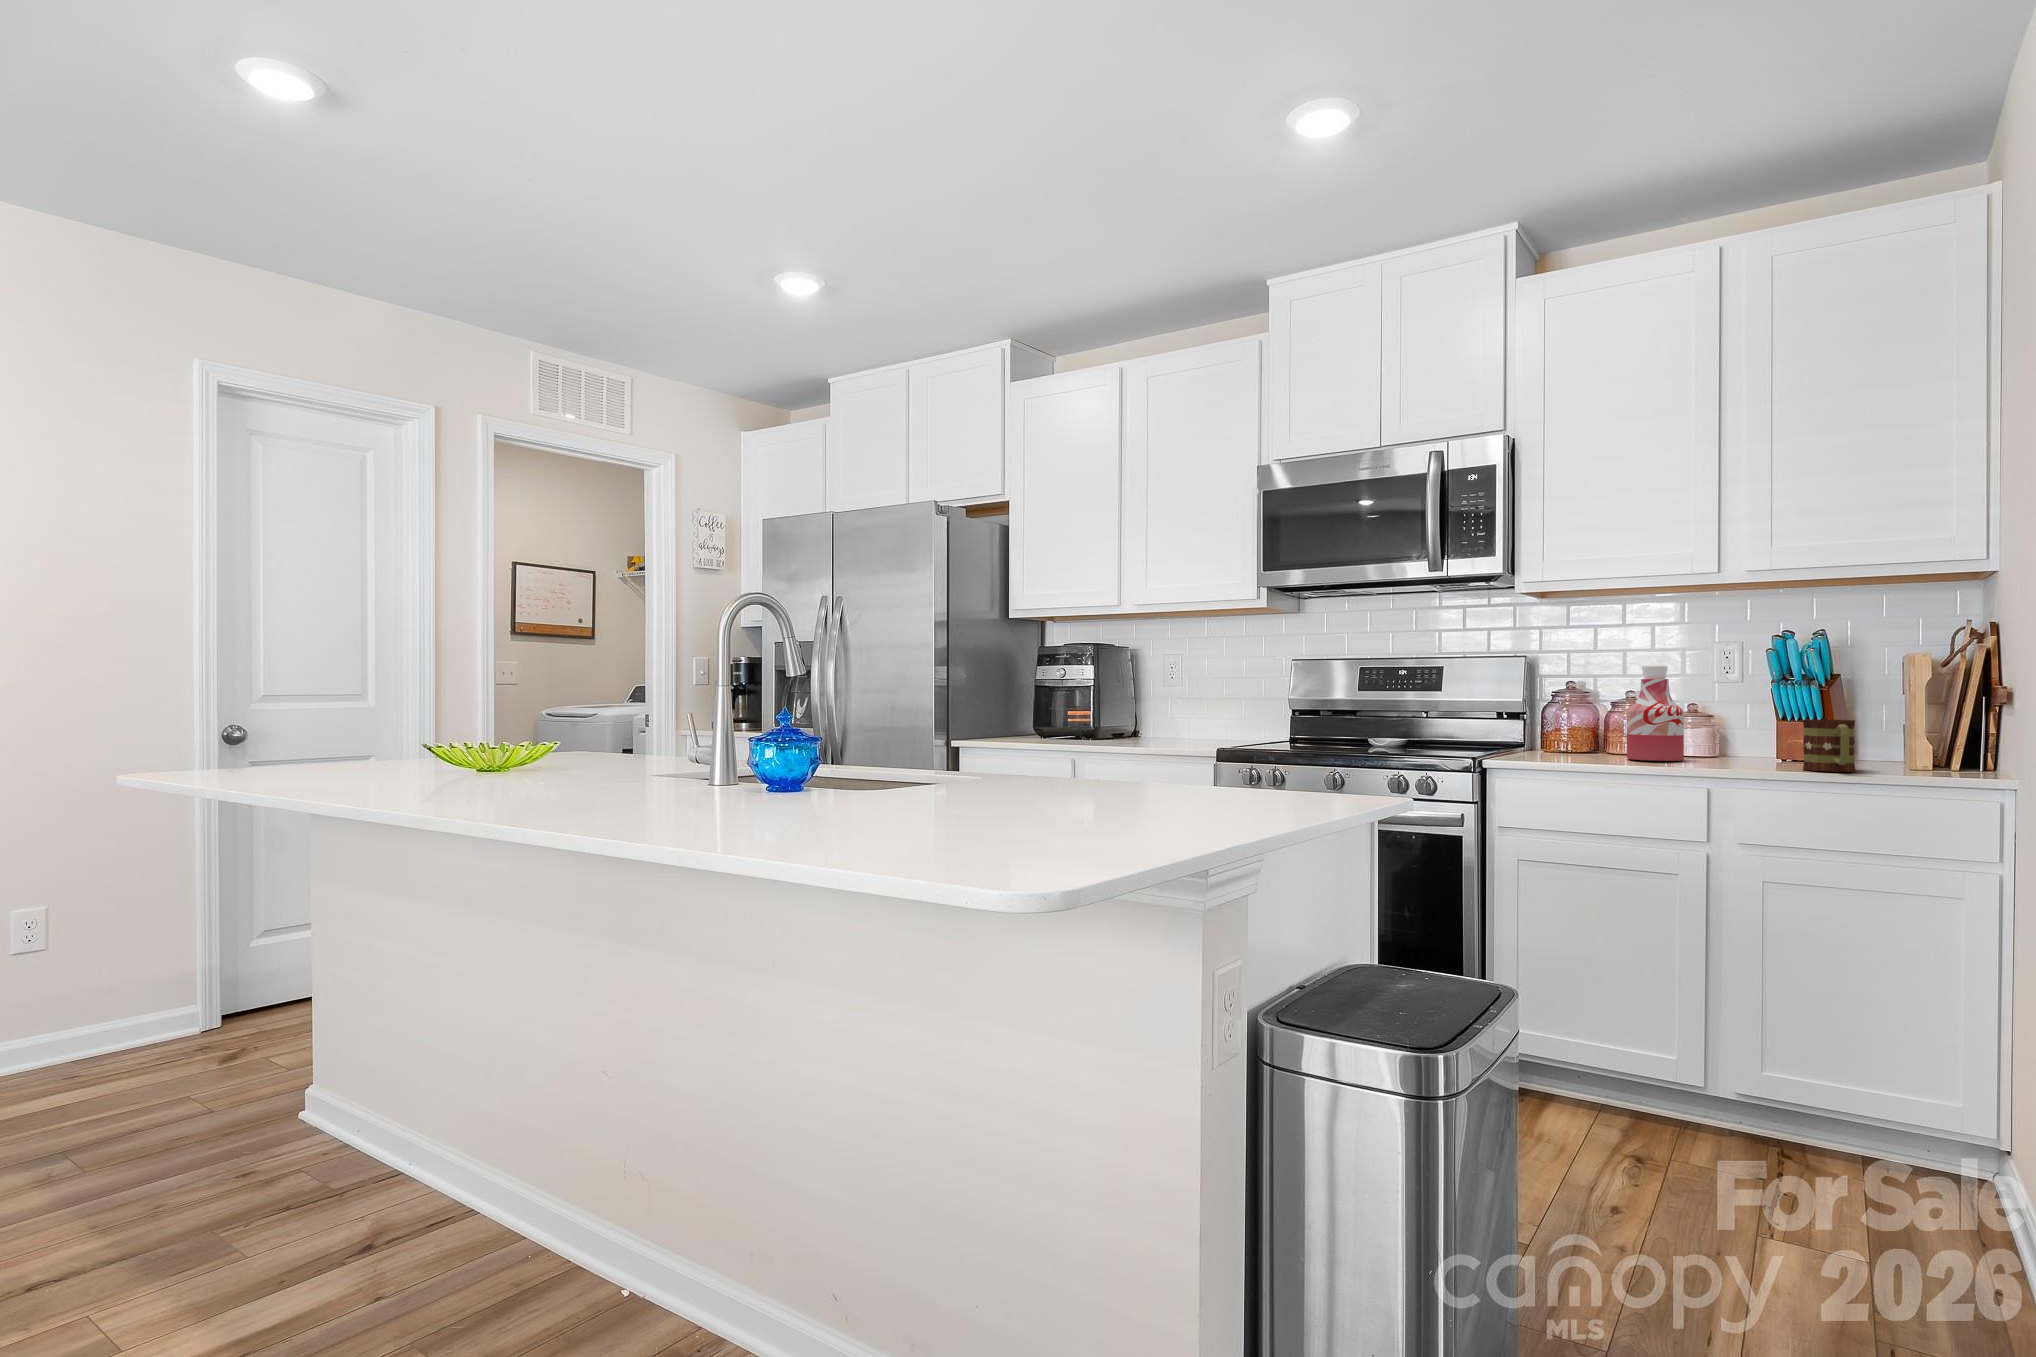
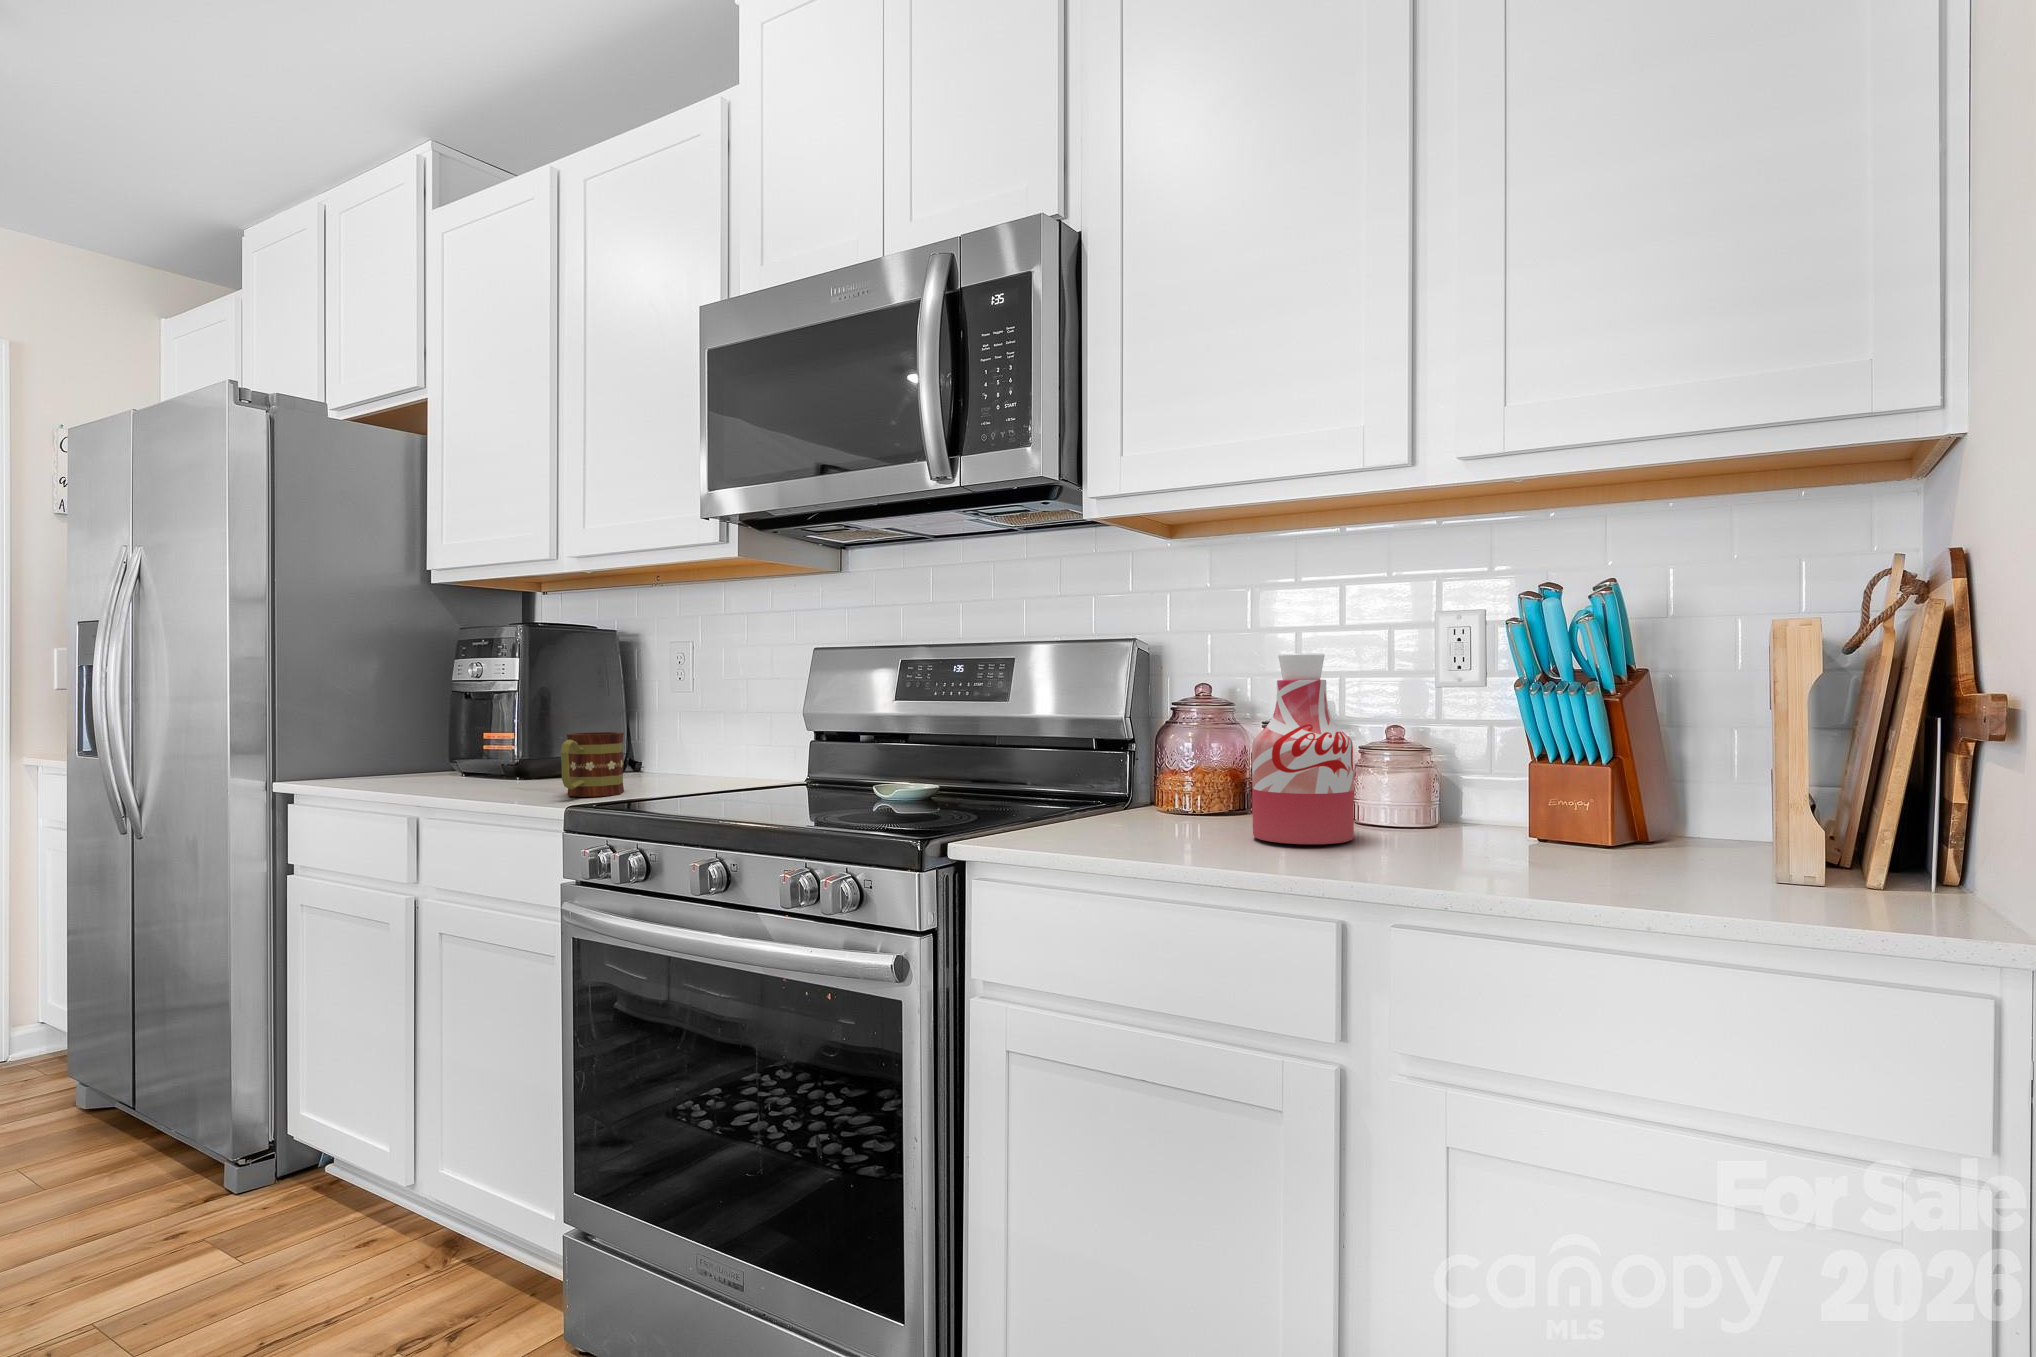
mug: present [1803,719,1855,772] -> present [560,732,624,797]

